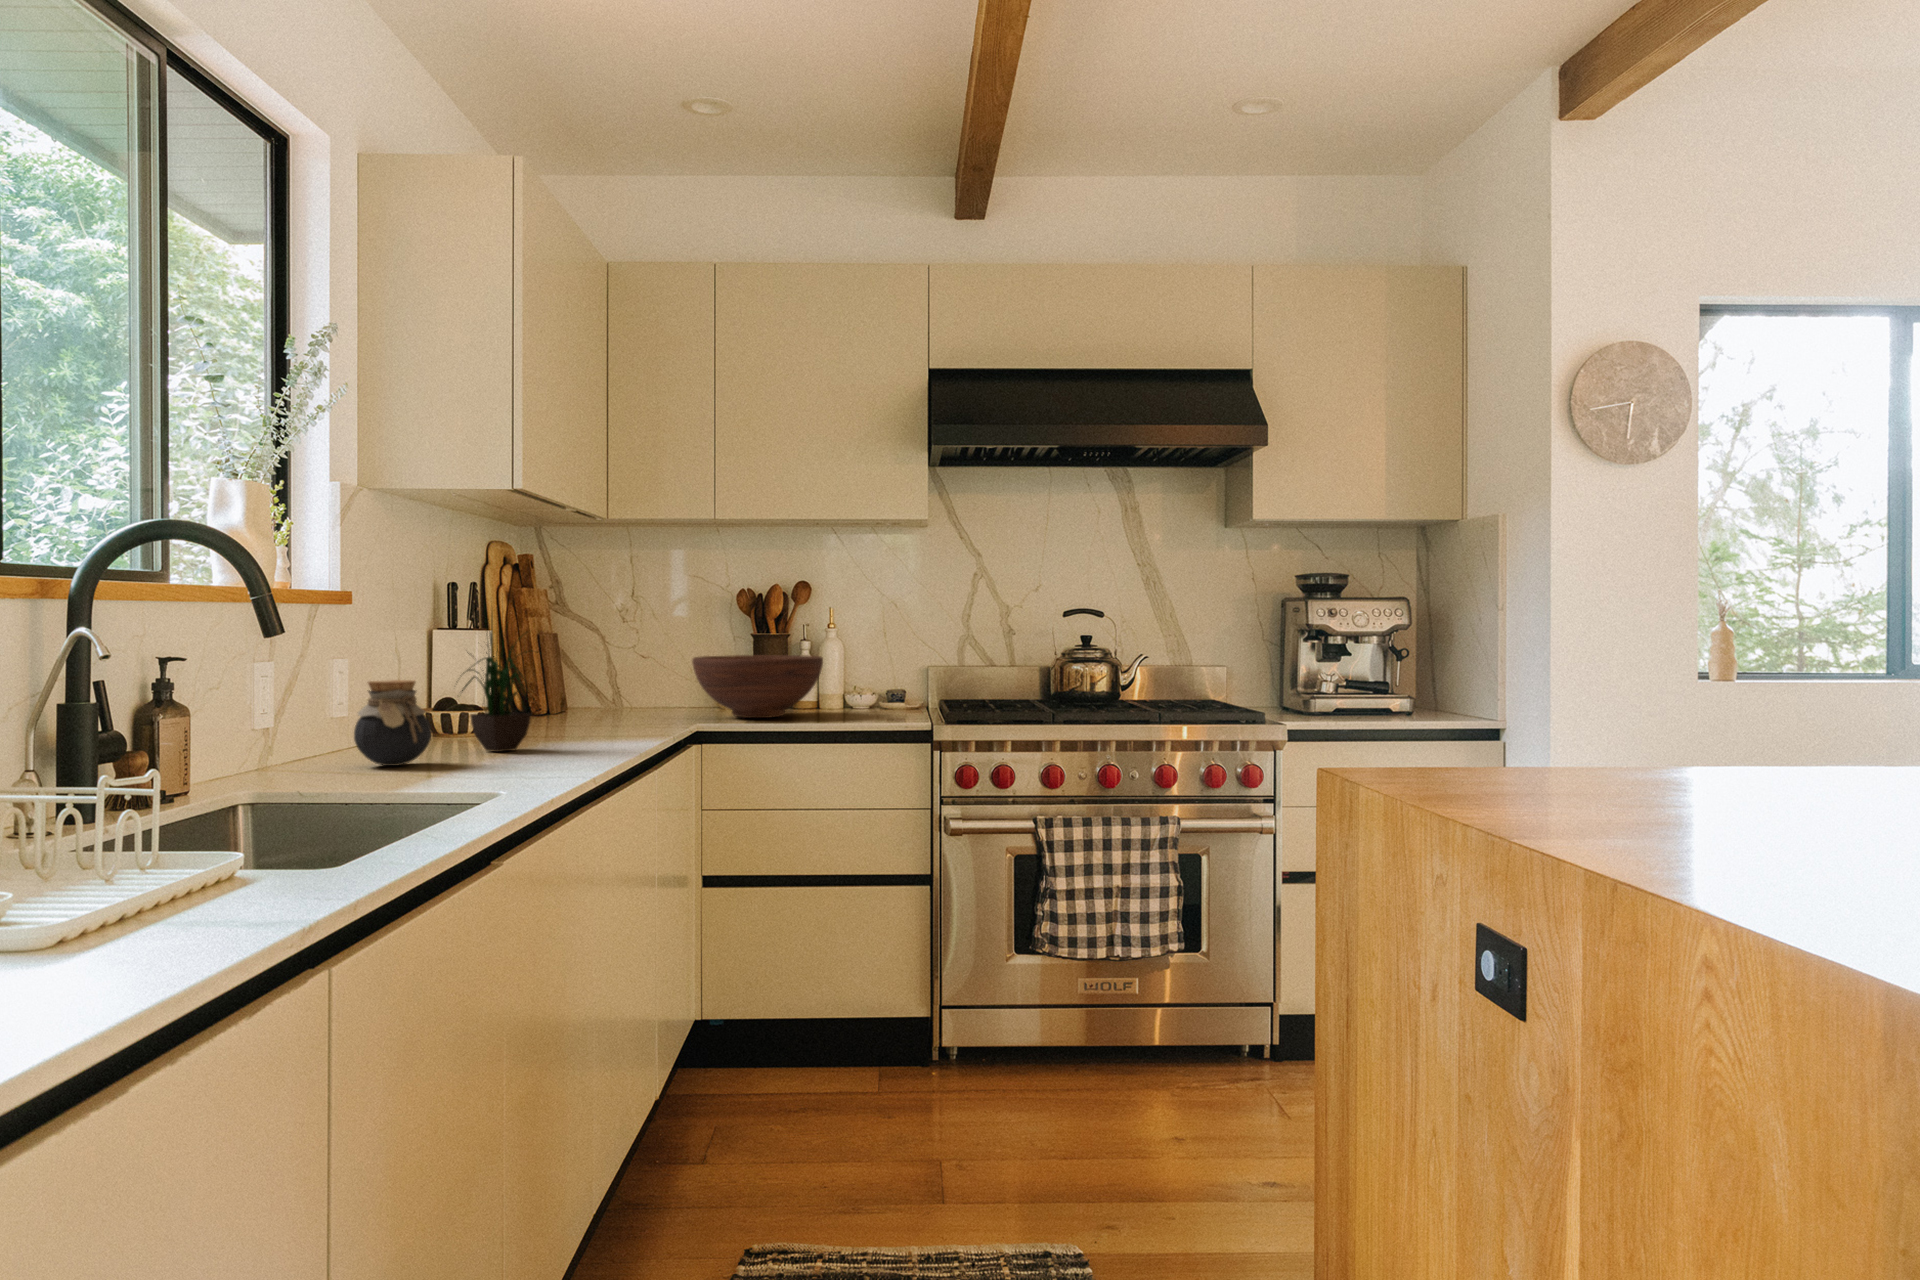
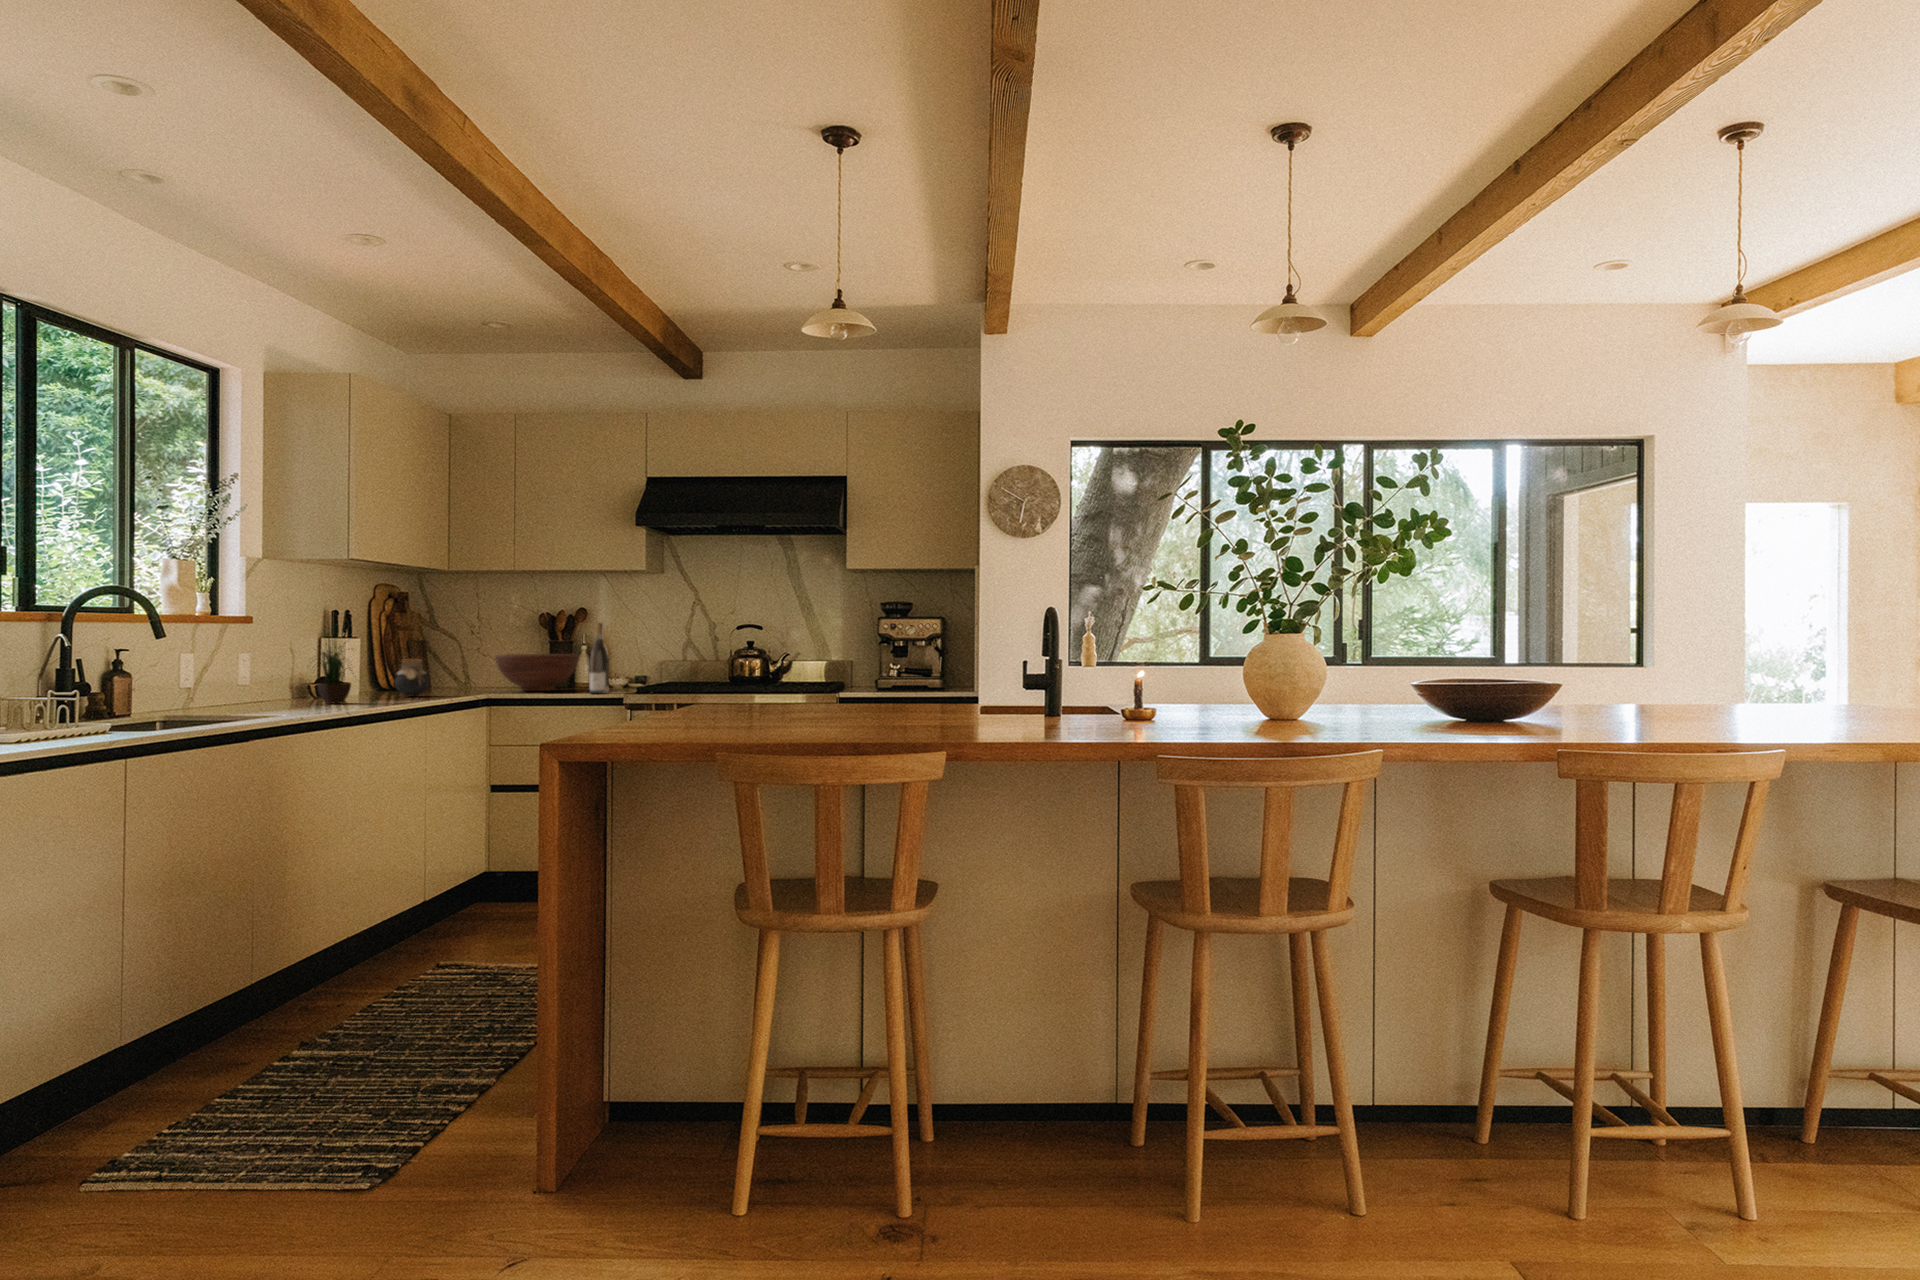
wine bottle: none [870,605,902,725] -> present [590,623,609,694]
jar: present [354,680,431,766] -> present [395,659,429,696]

